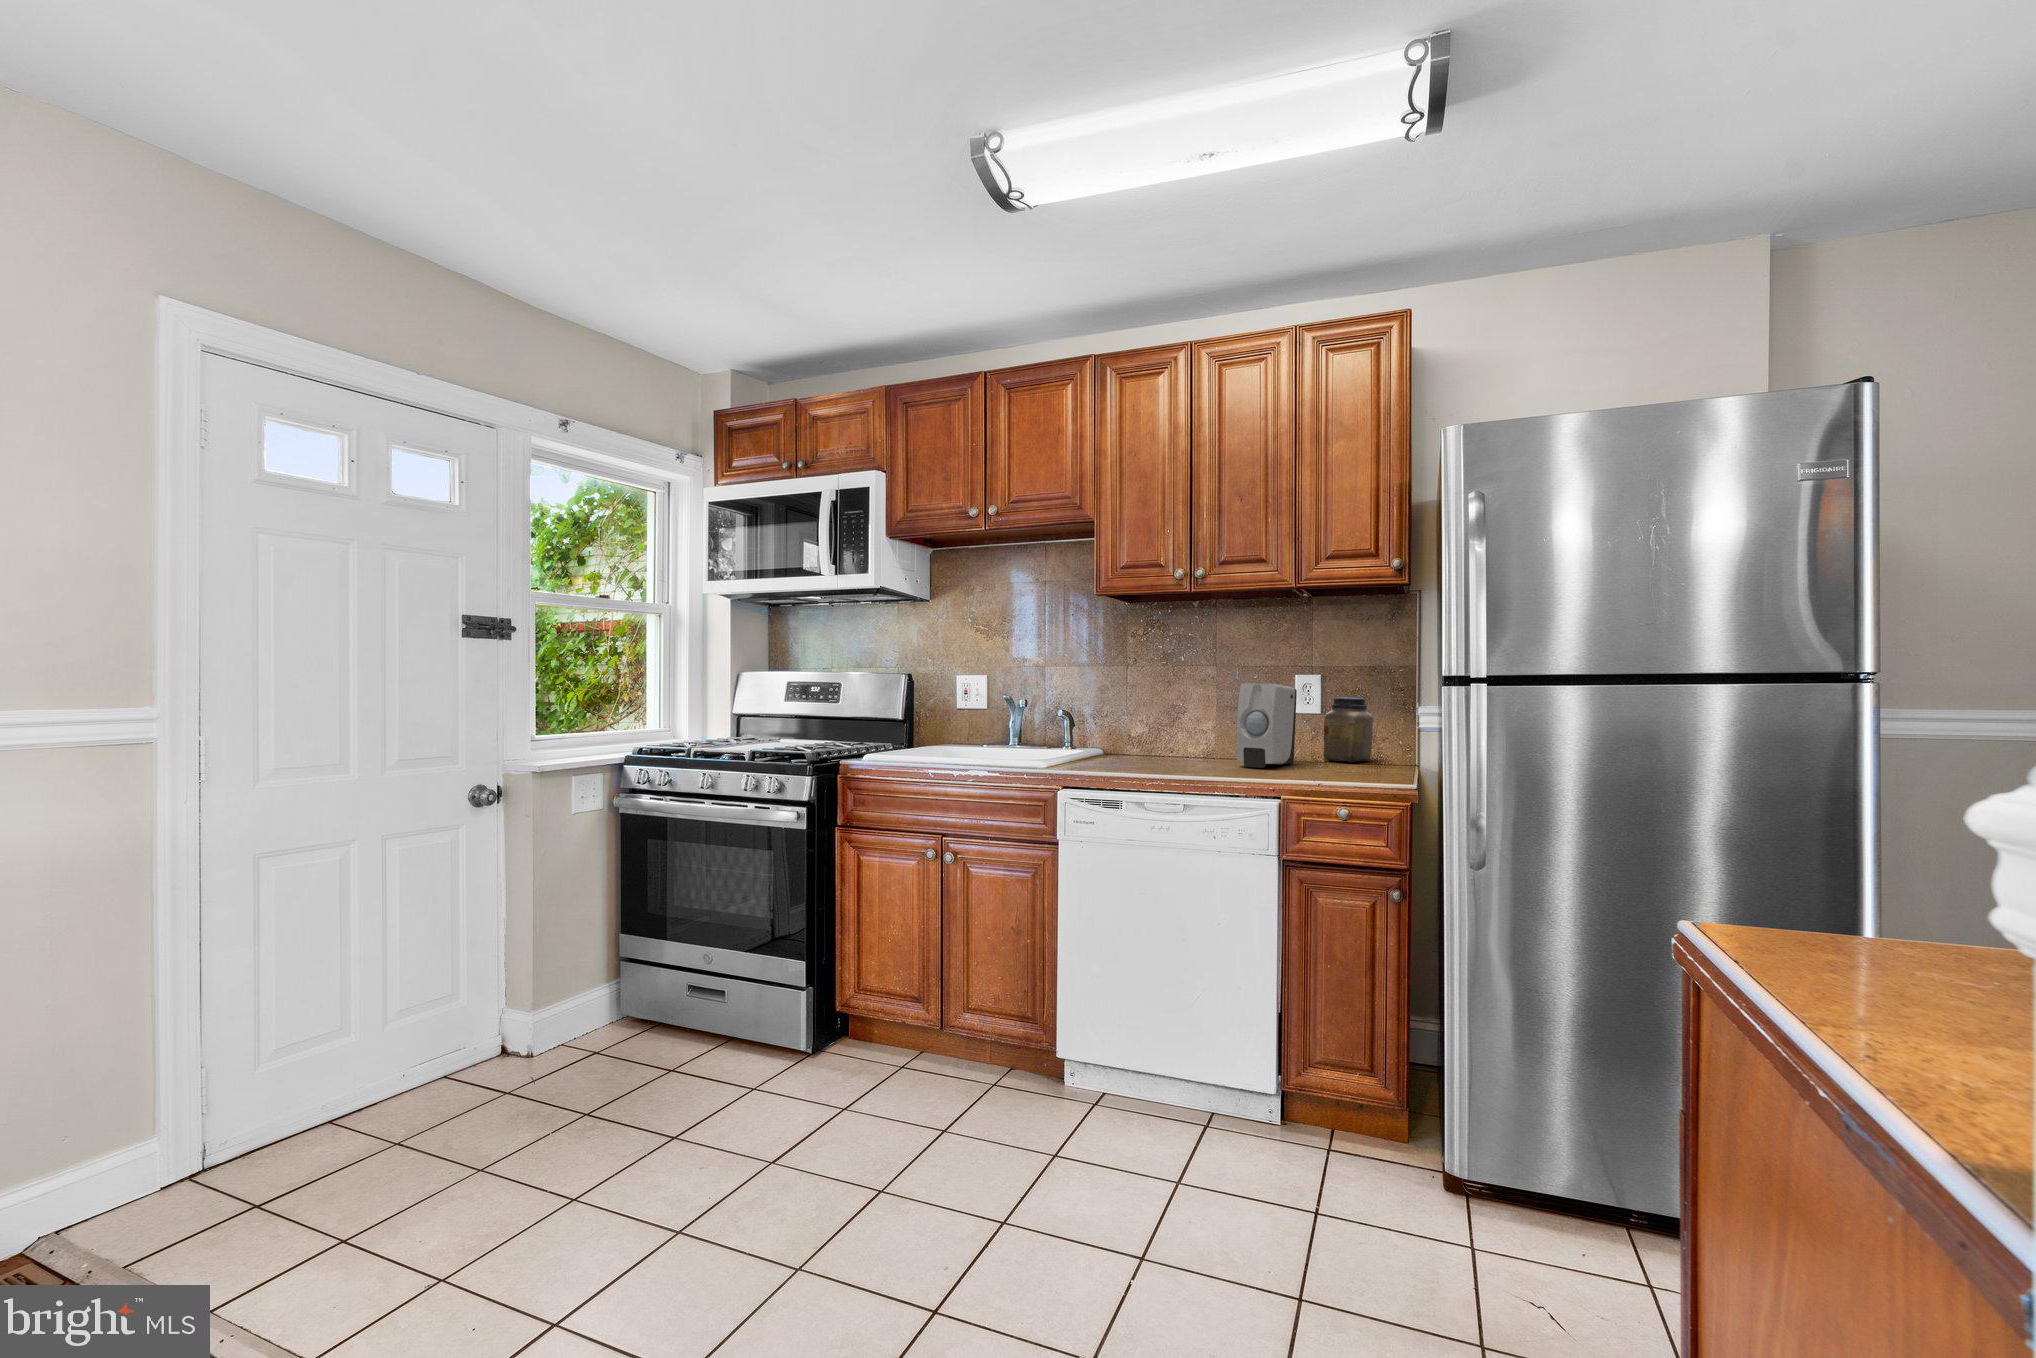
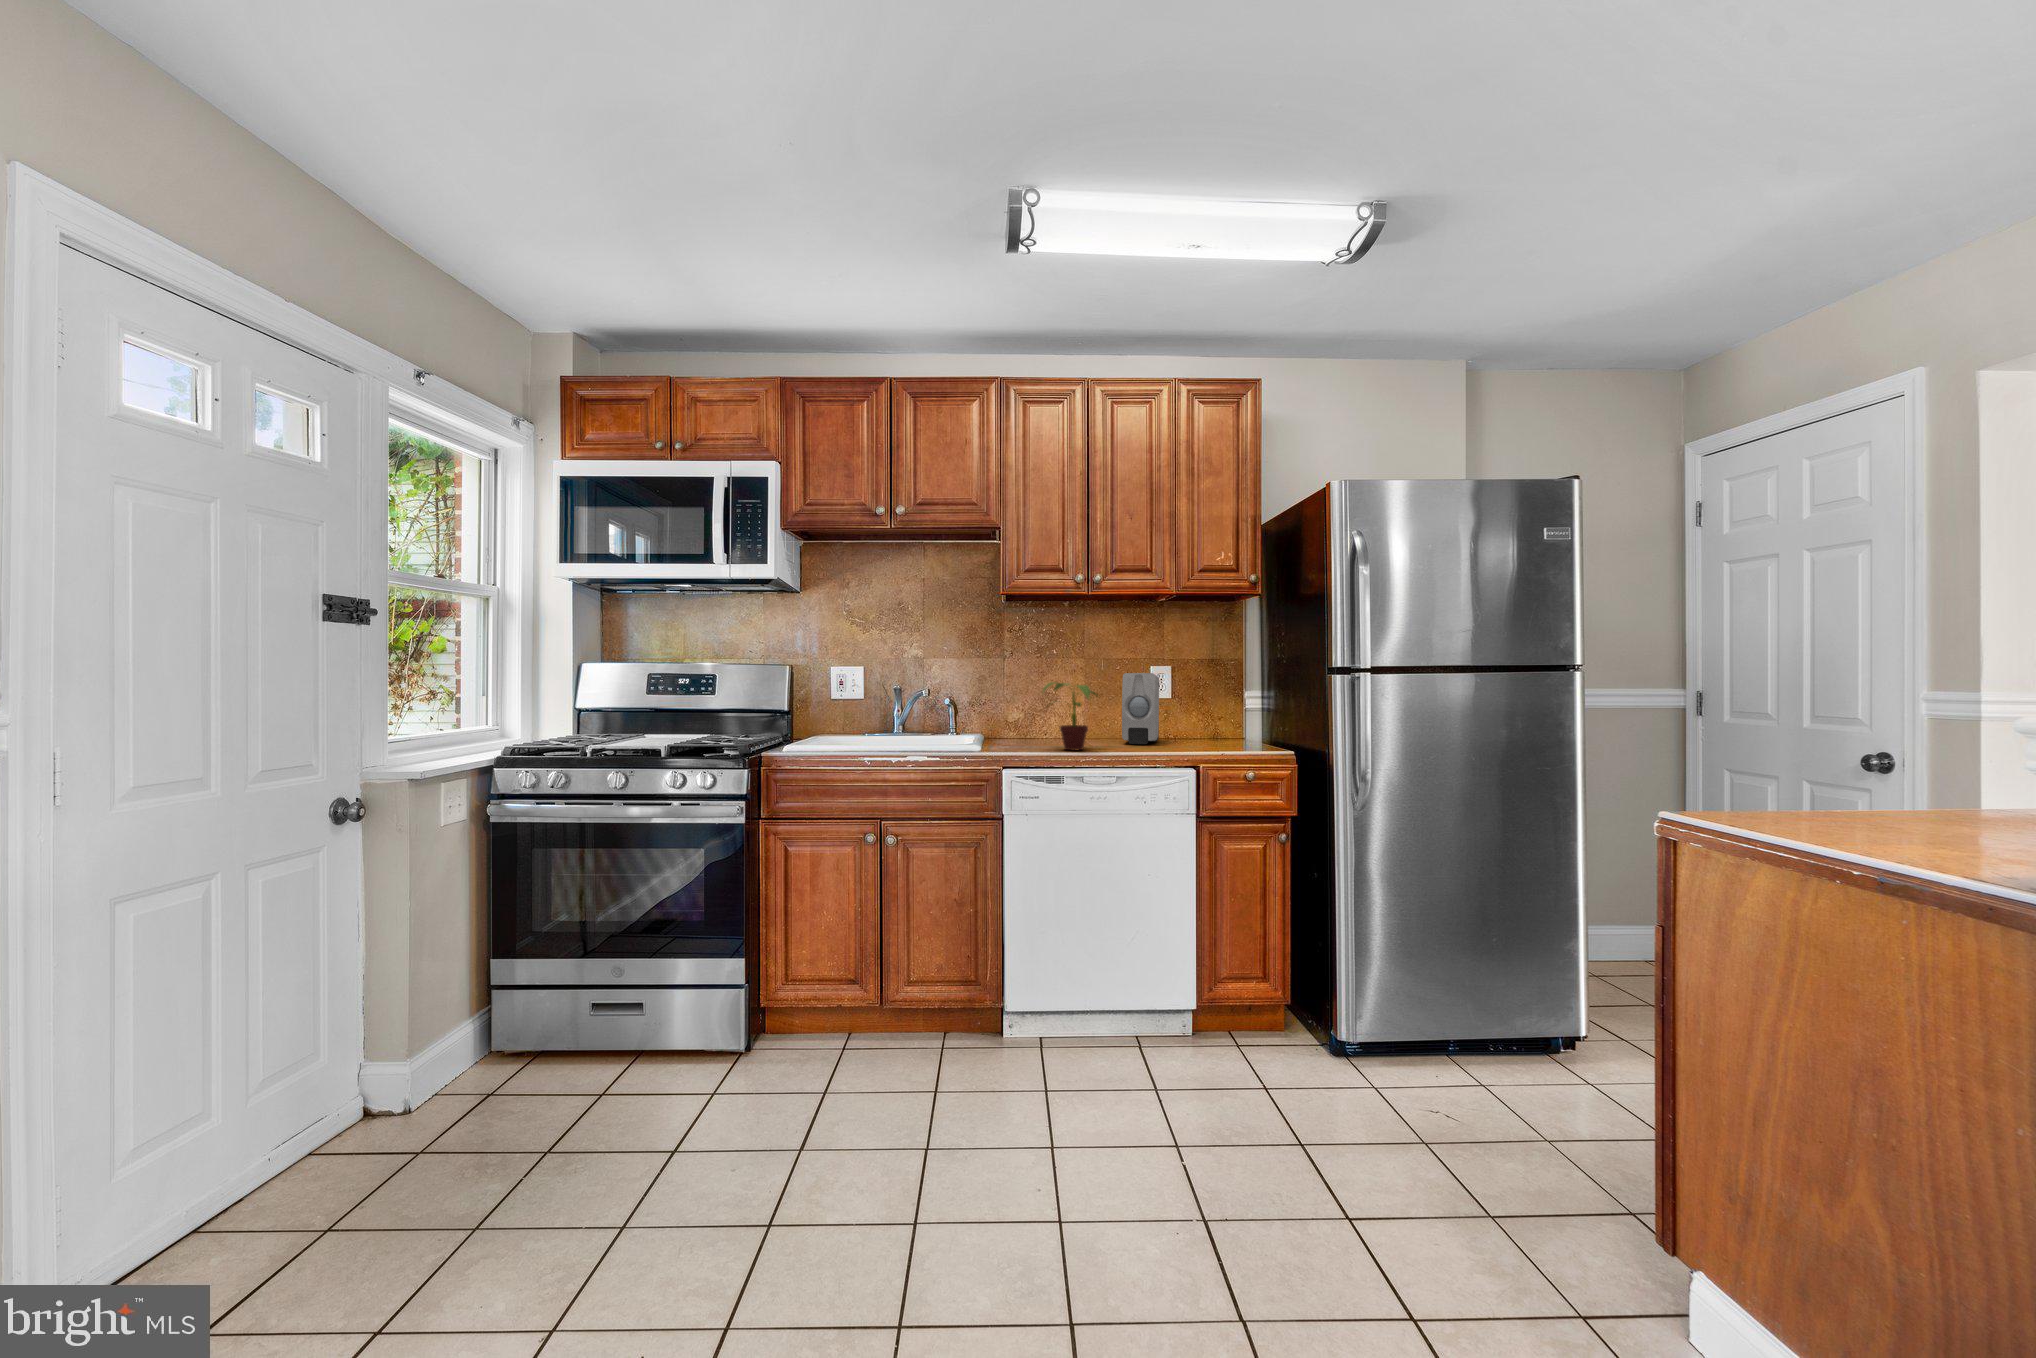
potted plant: none [1122,694,1199,772] -> present [1043,683,1096,750]
jar: present [1324,697,1373,762] -> none [1173,685,1209,738]

